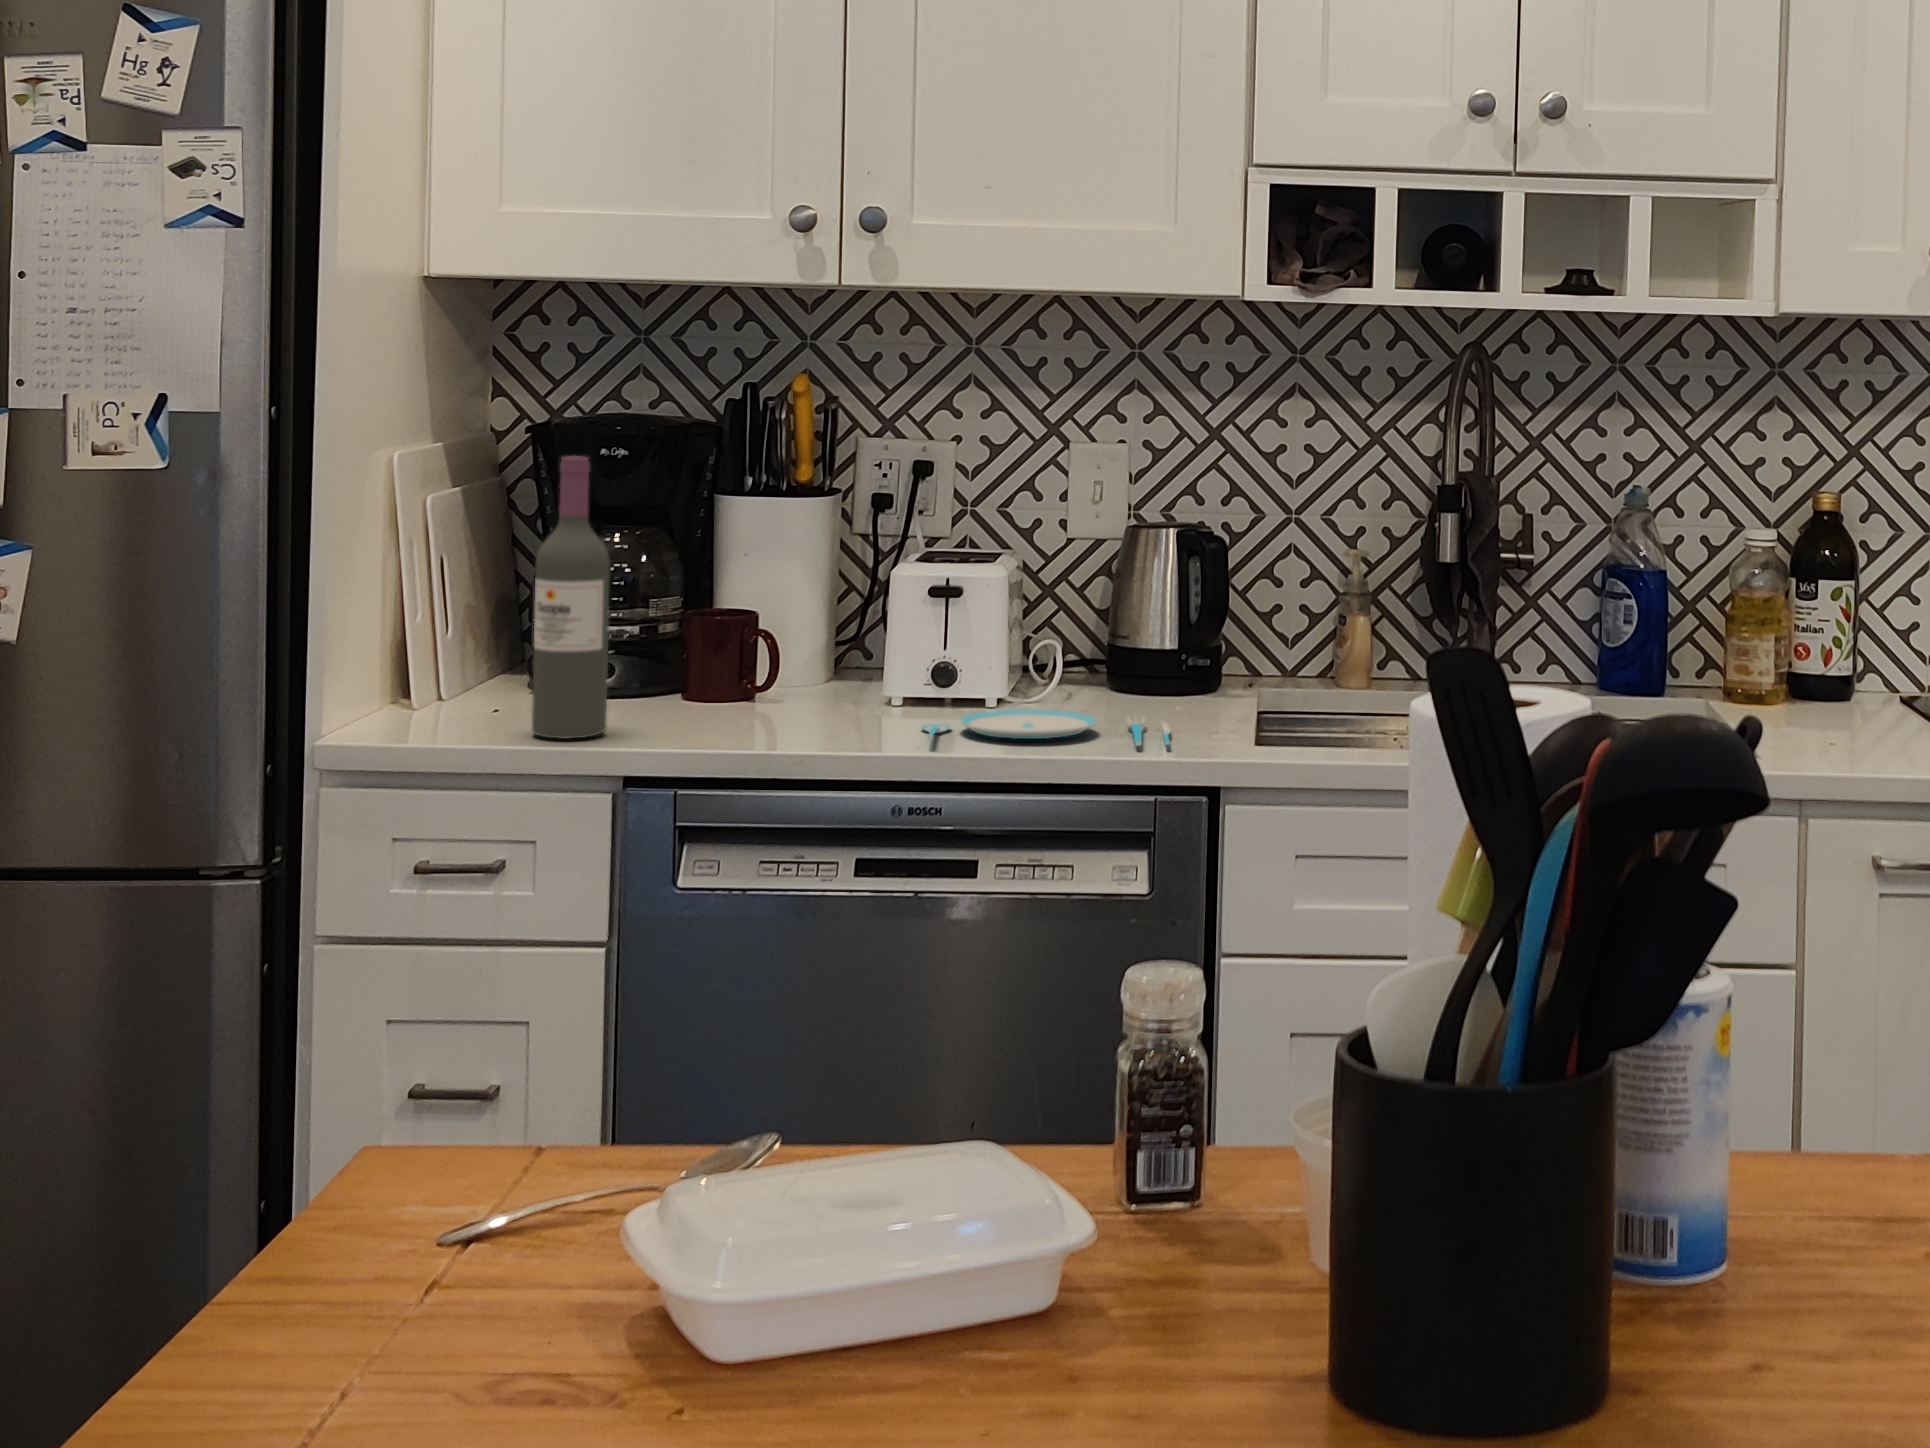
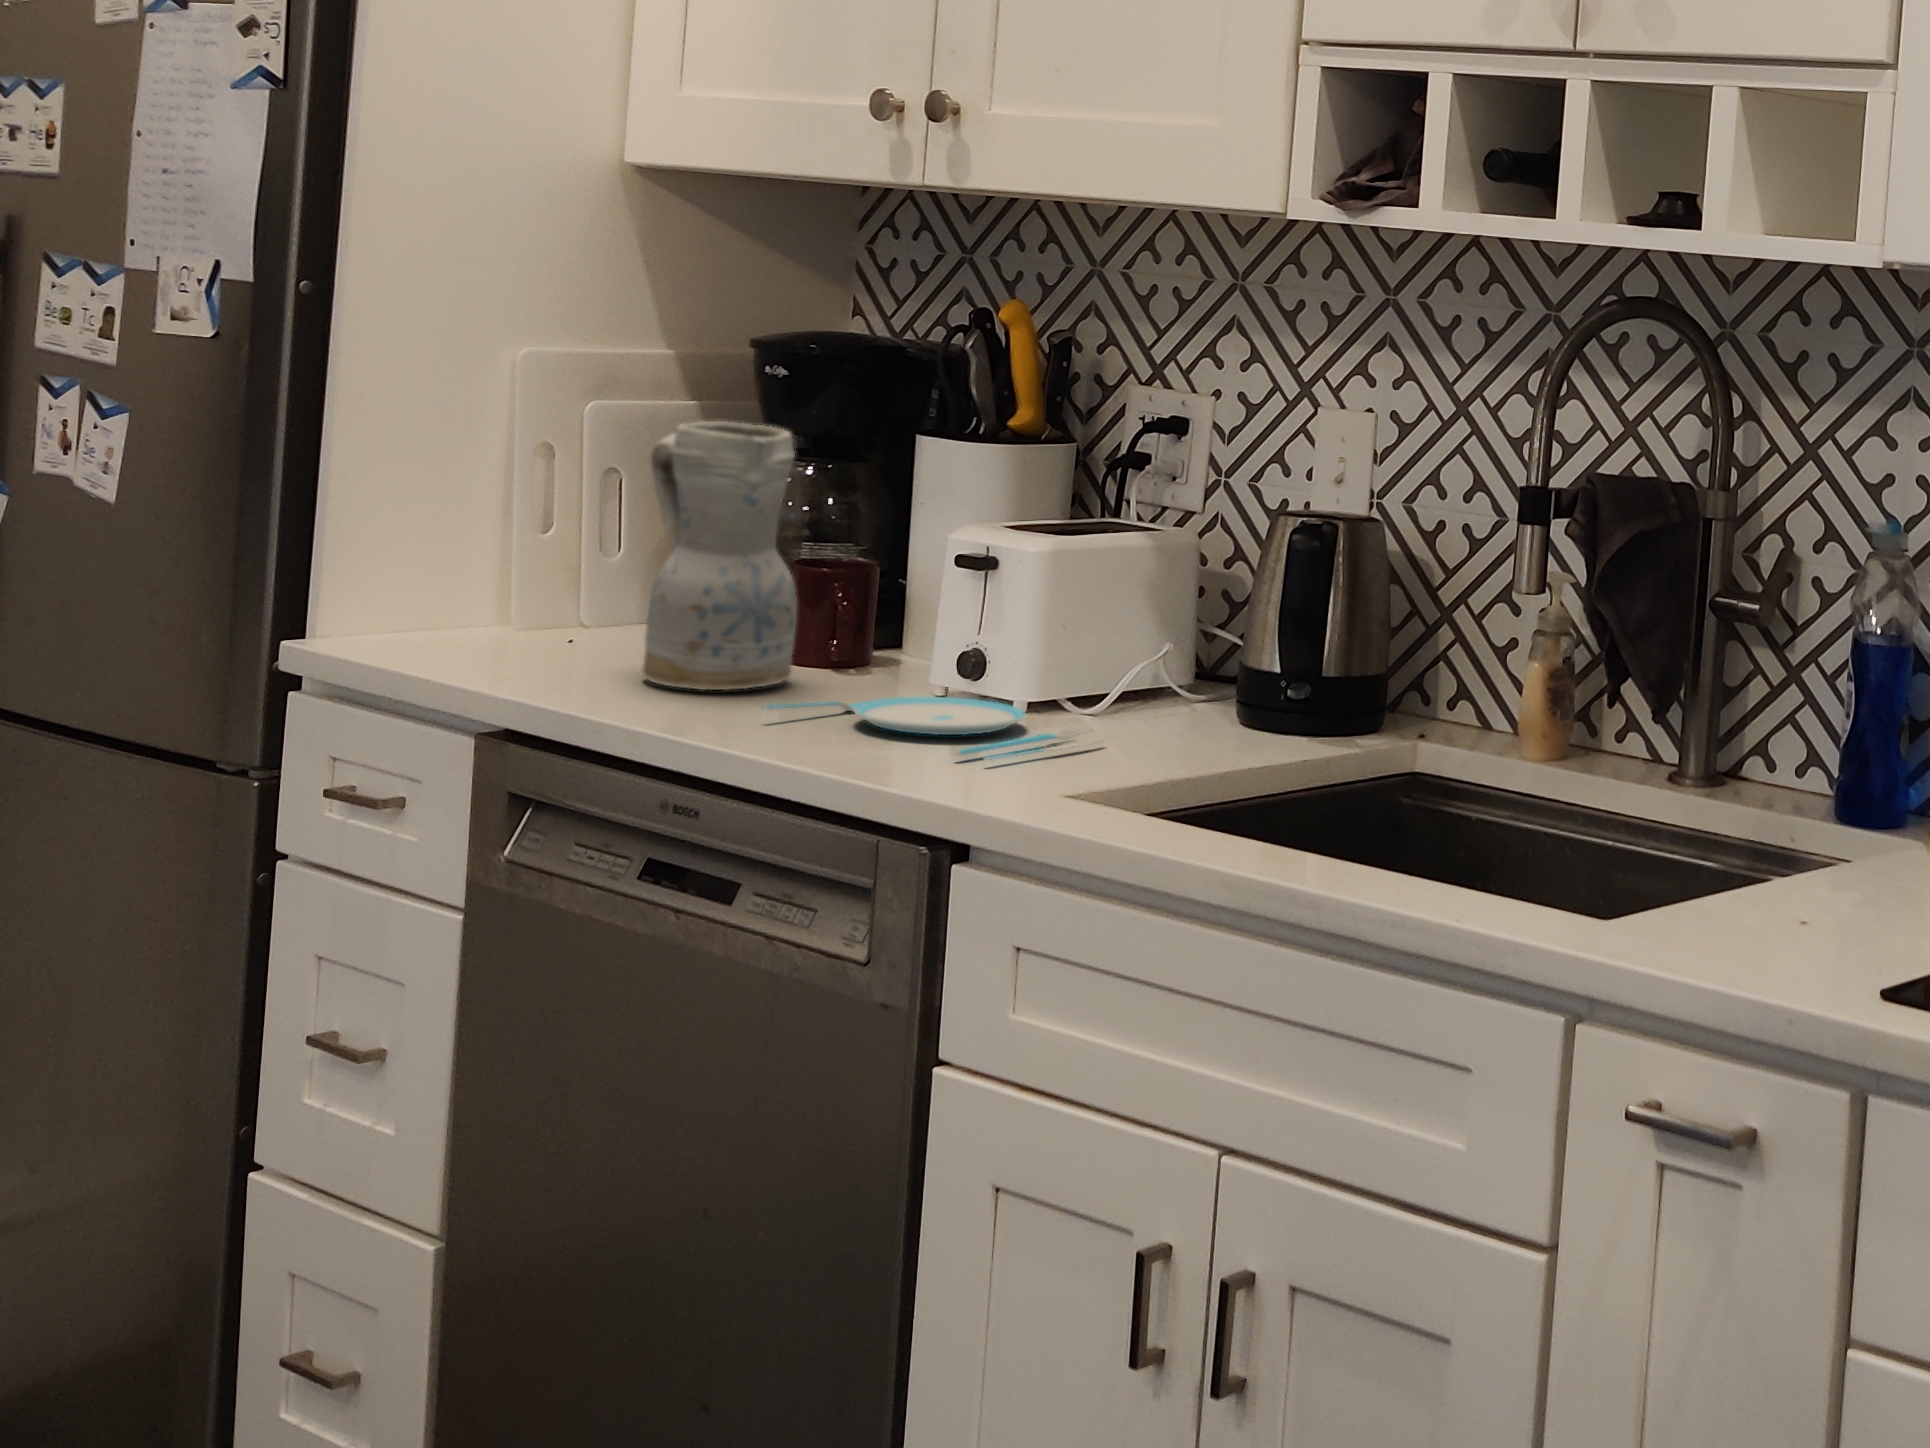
wine bottle: present [532,456,610,739] -> none [496,354,597,660]
ceramic pitcher: none [679,503,835,738] -> present [643,421,797,690]

